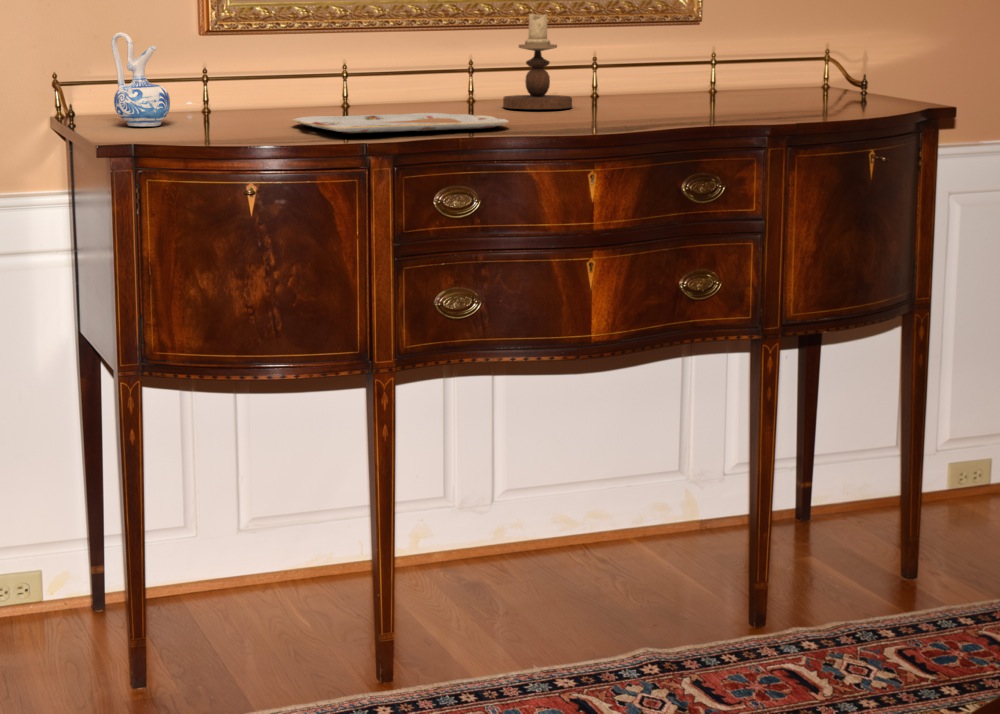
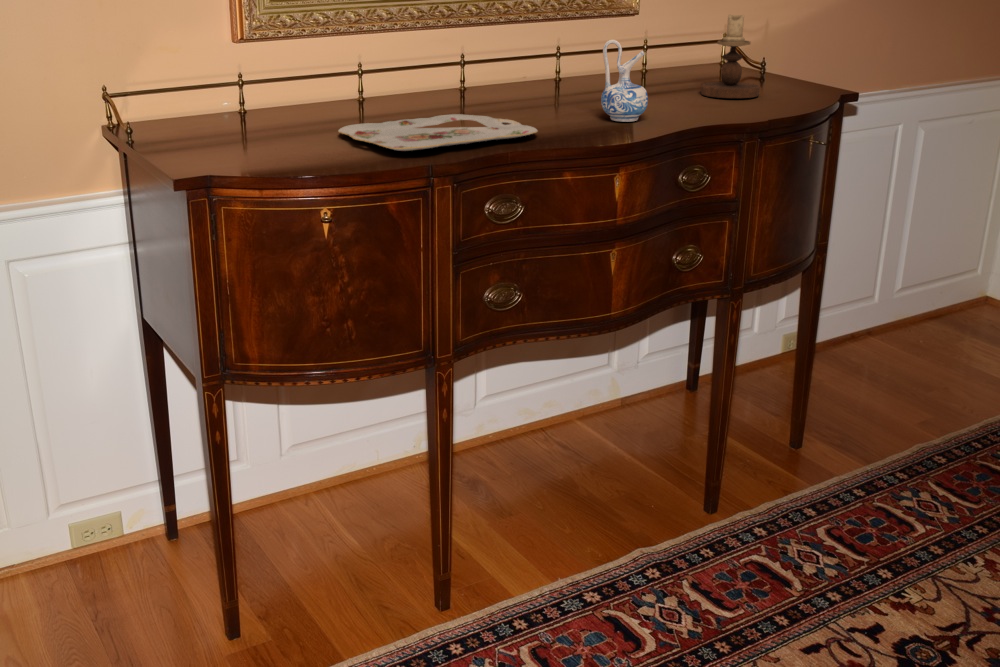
candlestick: present [503,14,572,109] -> present [701,15,760,98]
ceramic pitcher: present [111,32,170,126] -> present [601,40,648,122]

